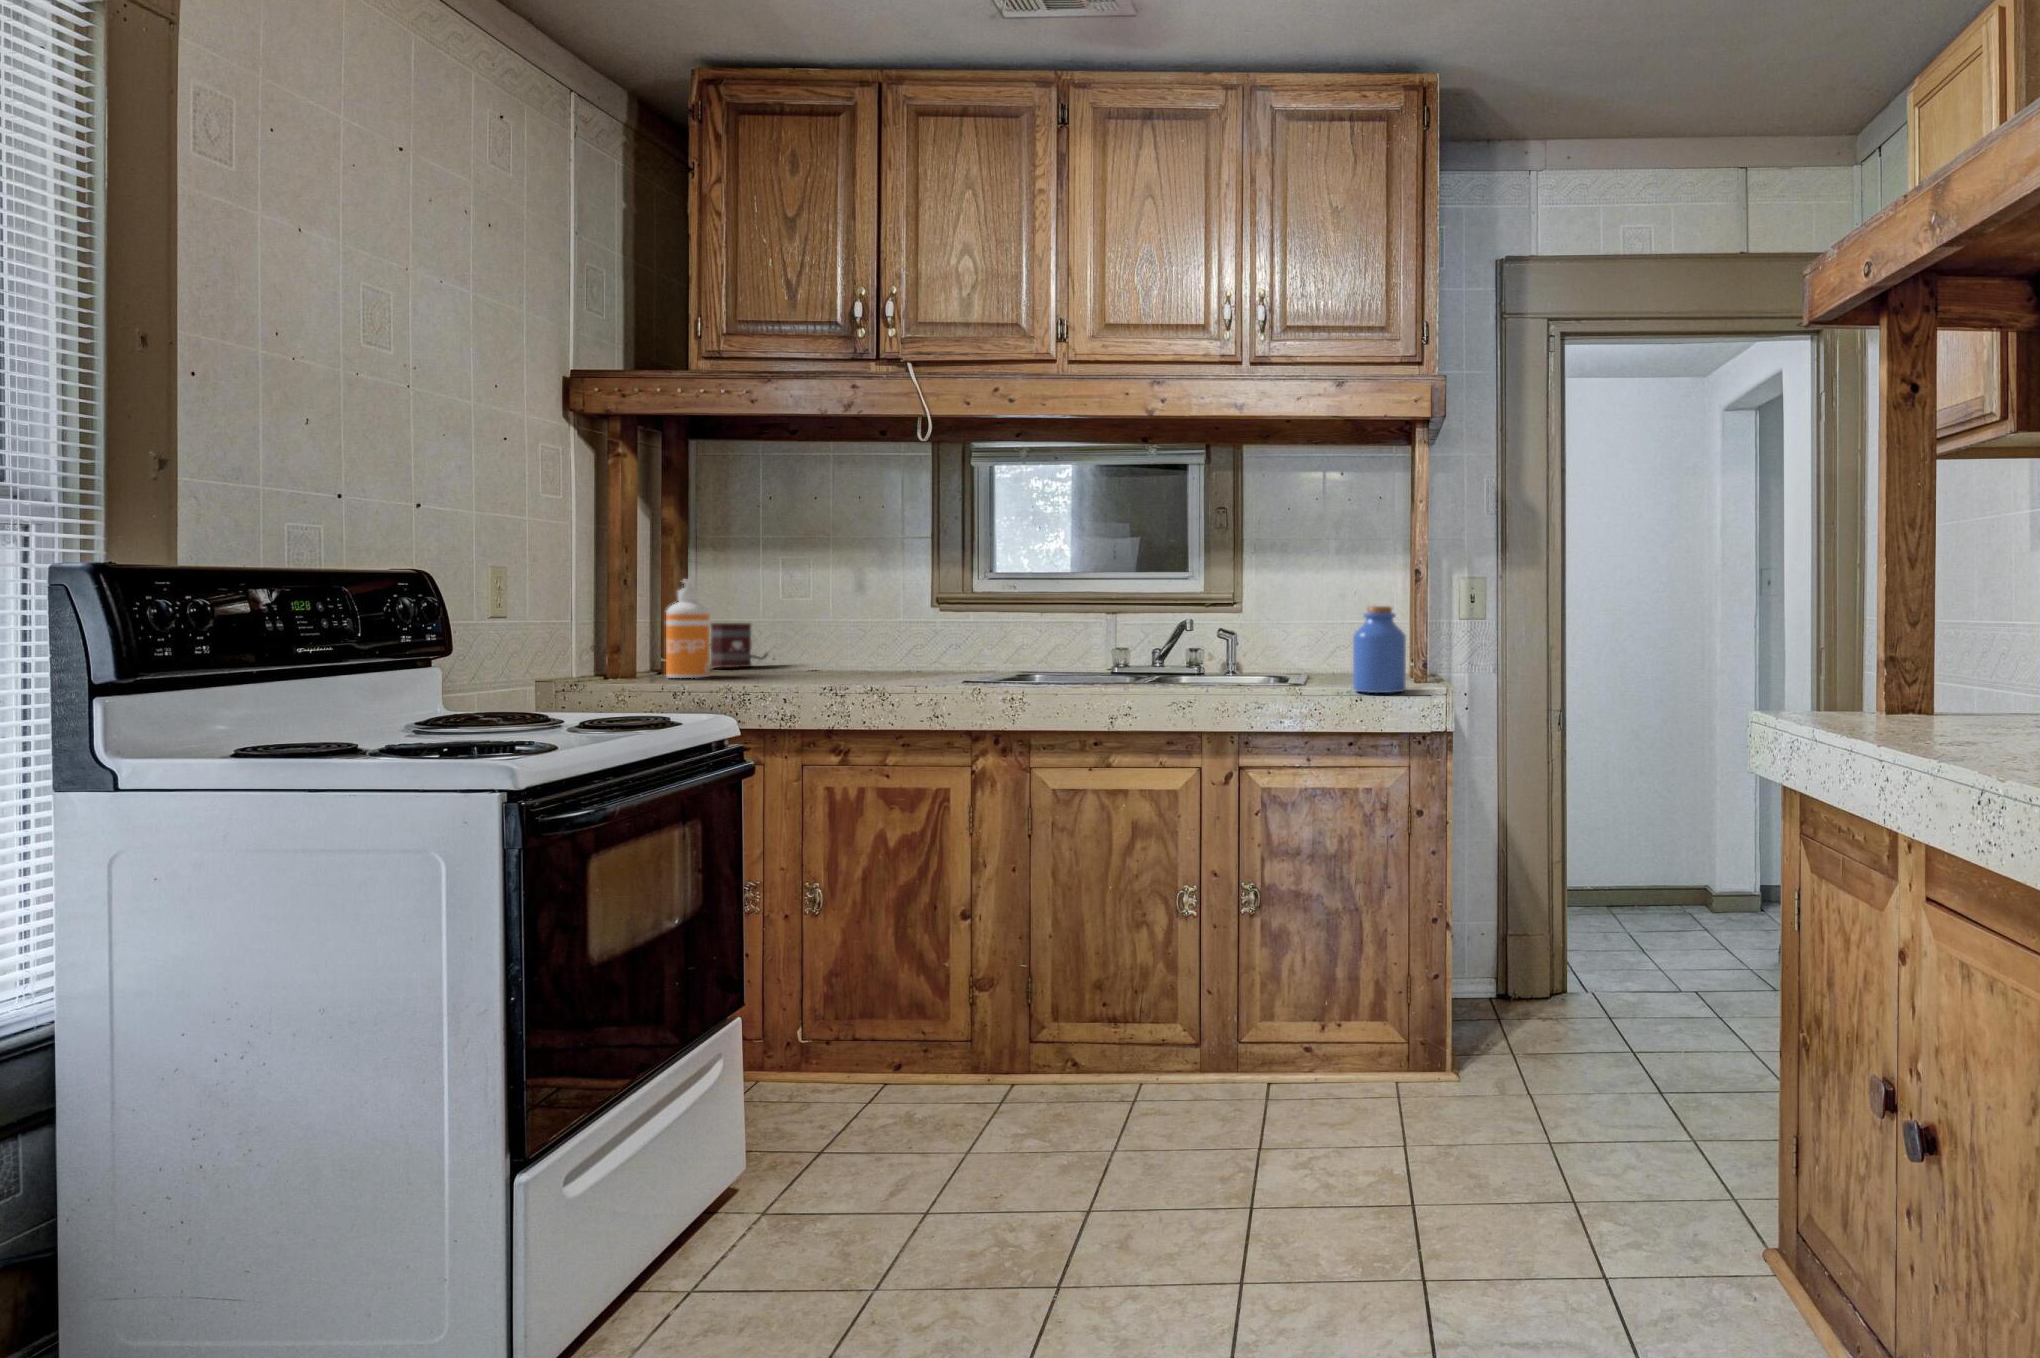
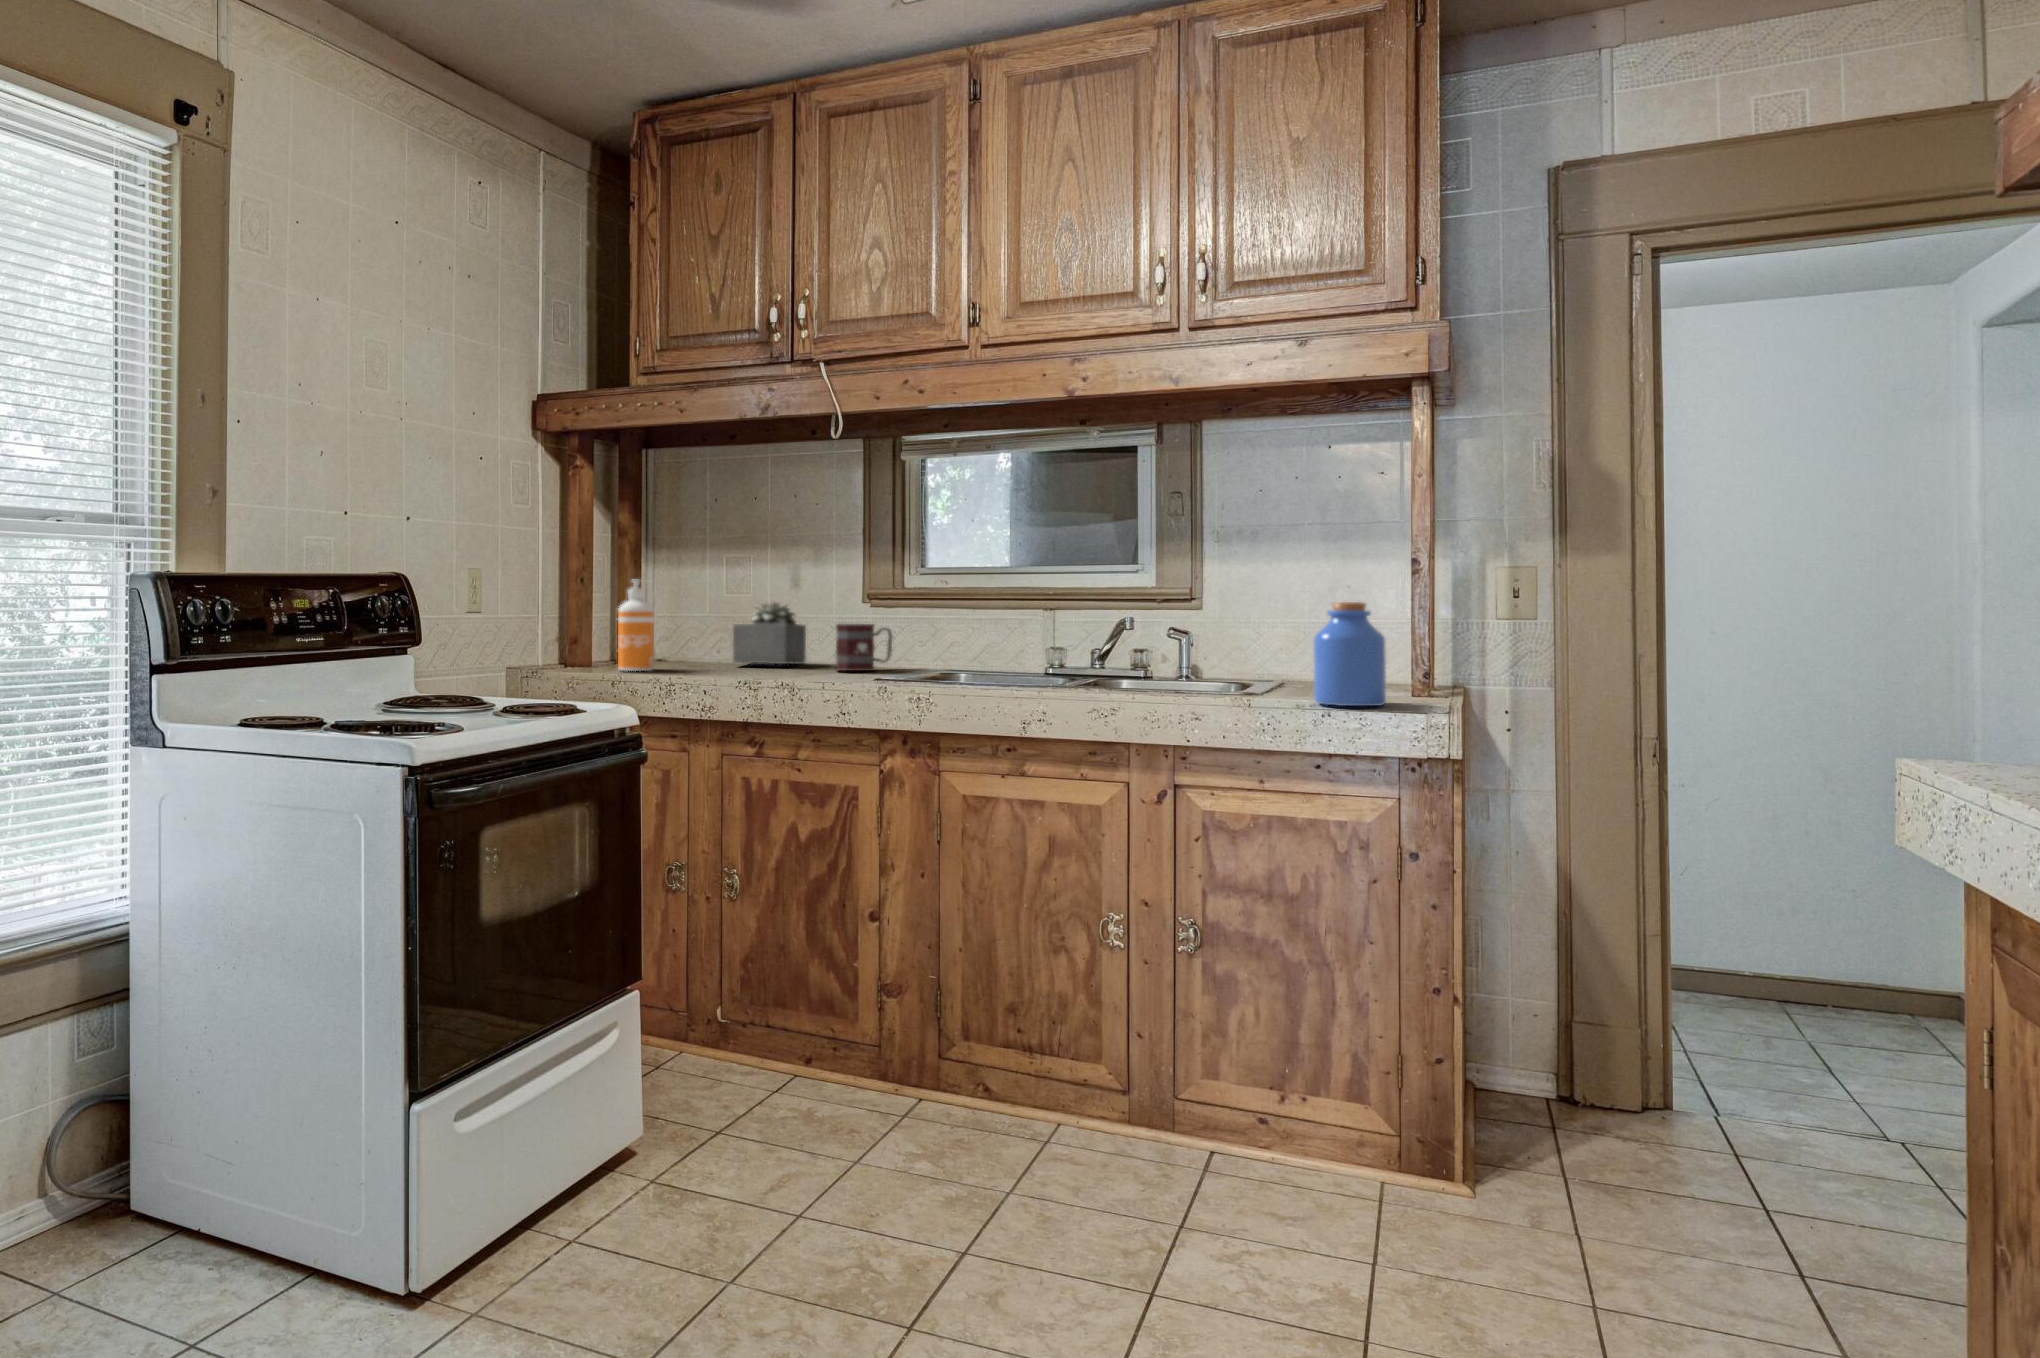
succulent plant: none [799,603,879,668] -> present [733,601,806,664]
mug: present [710,623,768,668] -> present [836,624,892,671]

